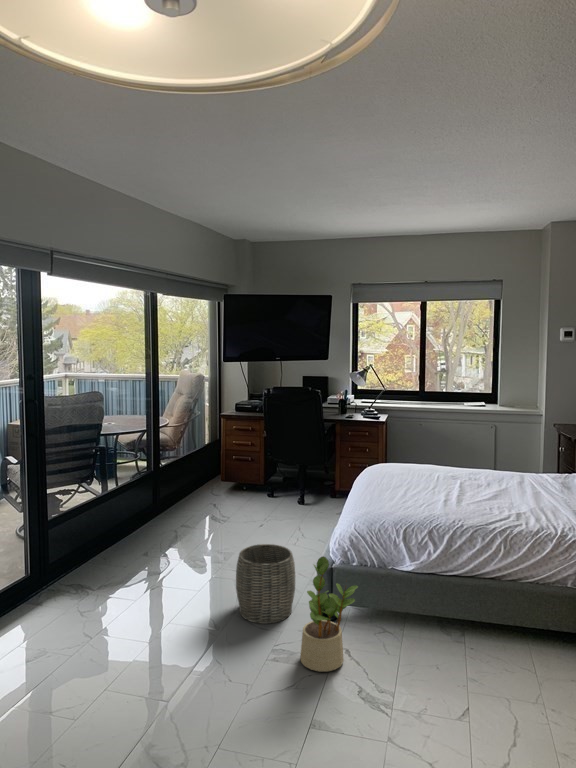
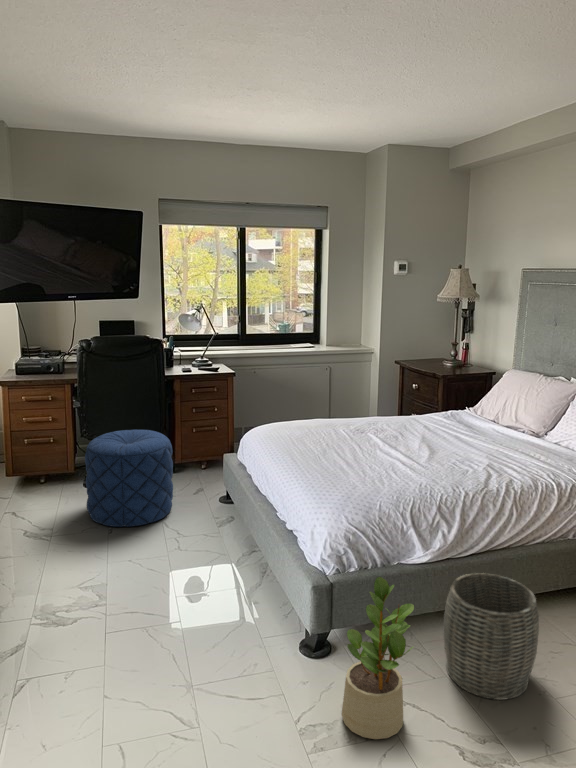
pouf: none [255,455,317,524] -> present [85,430,173,527]
woven basket: present [236,544,295,624] -> present [444,573,539,700]

